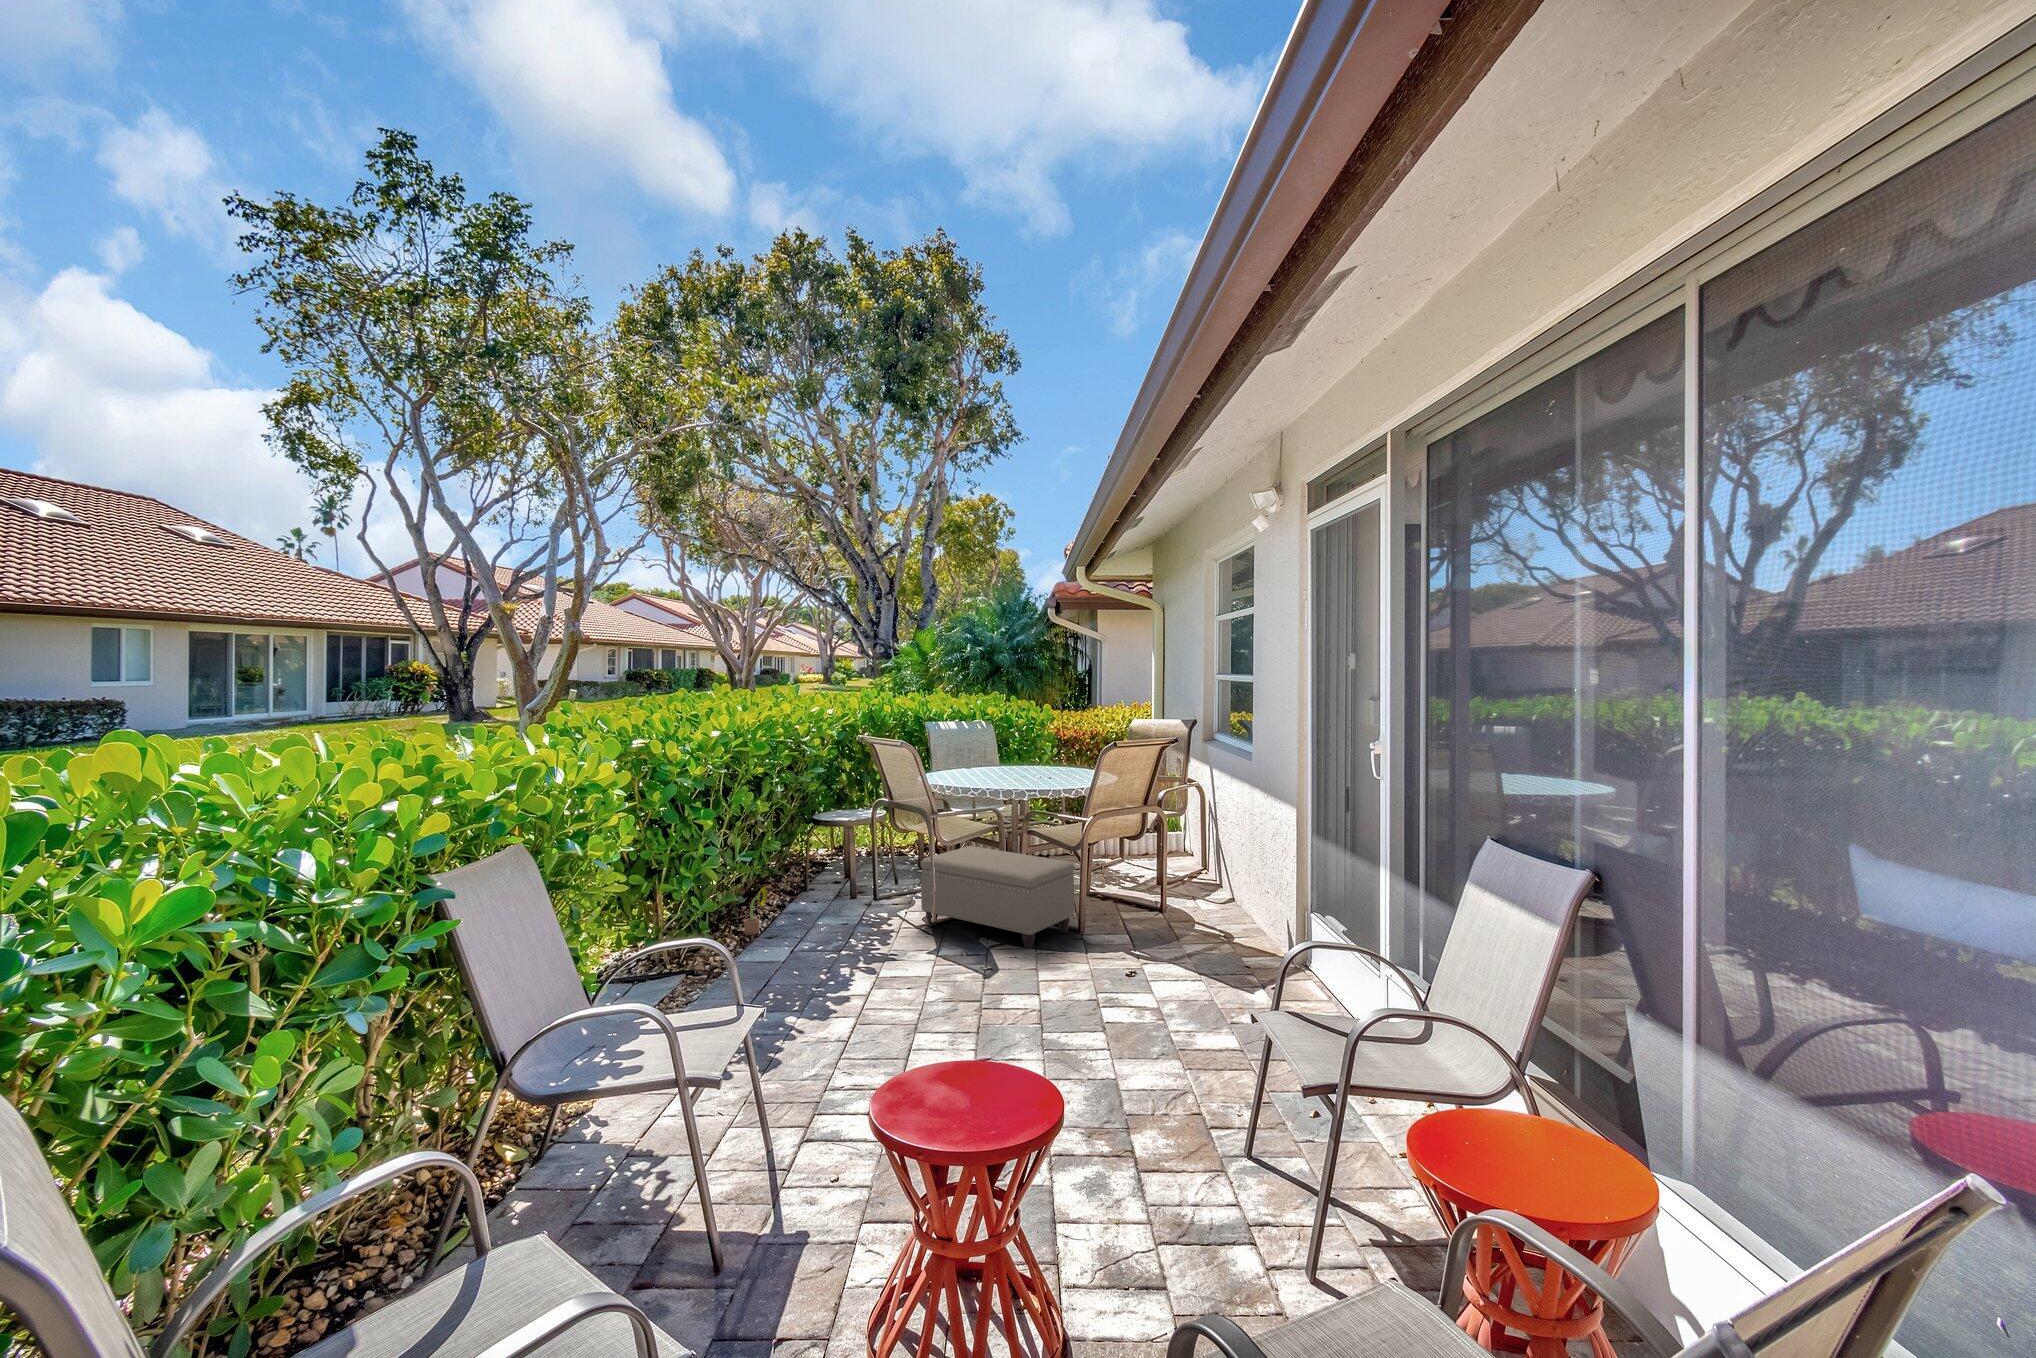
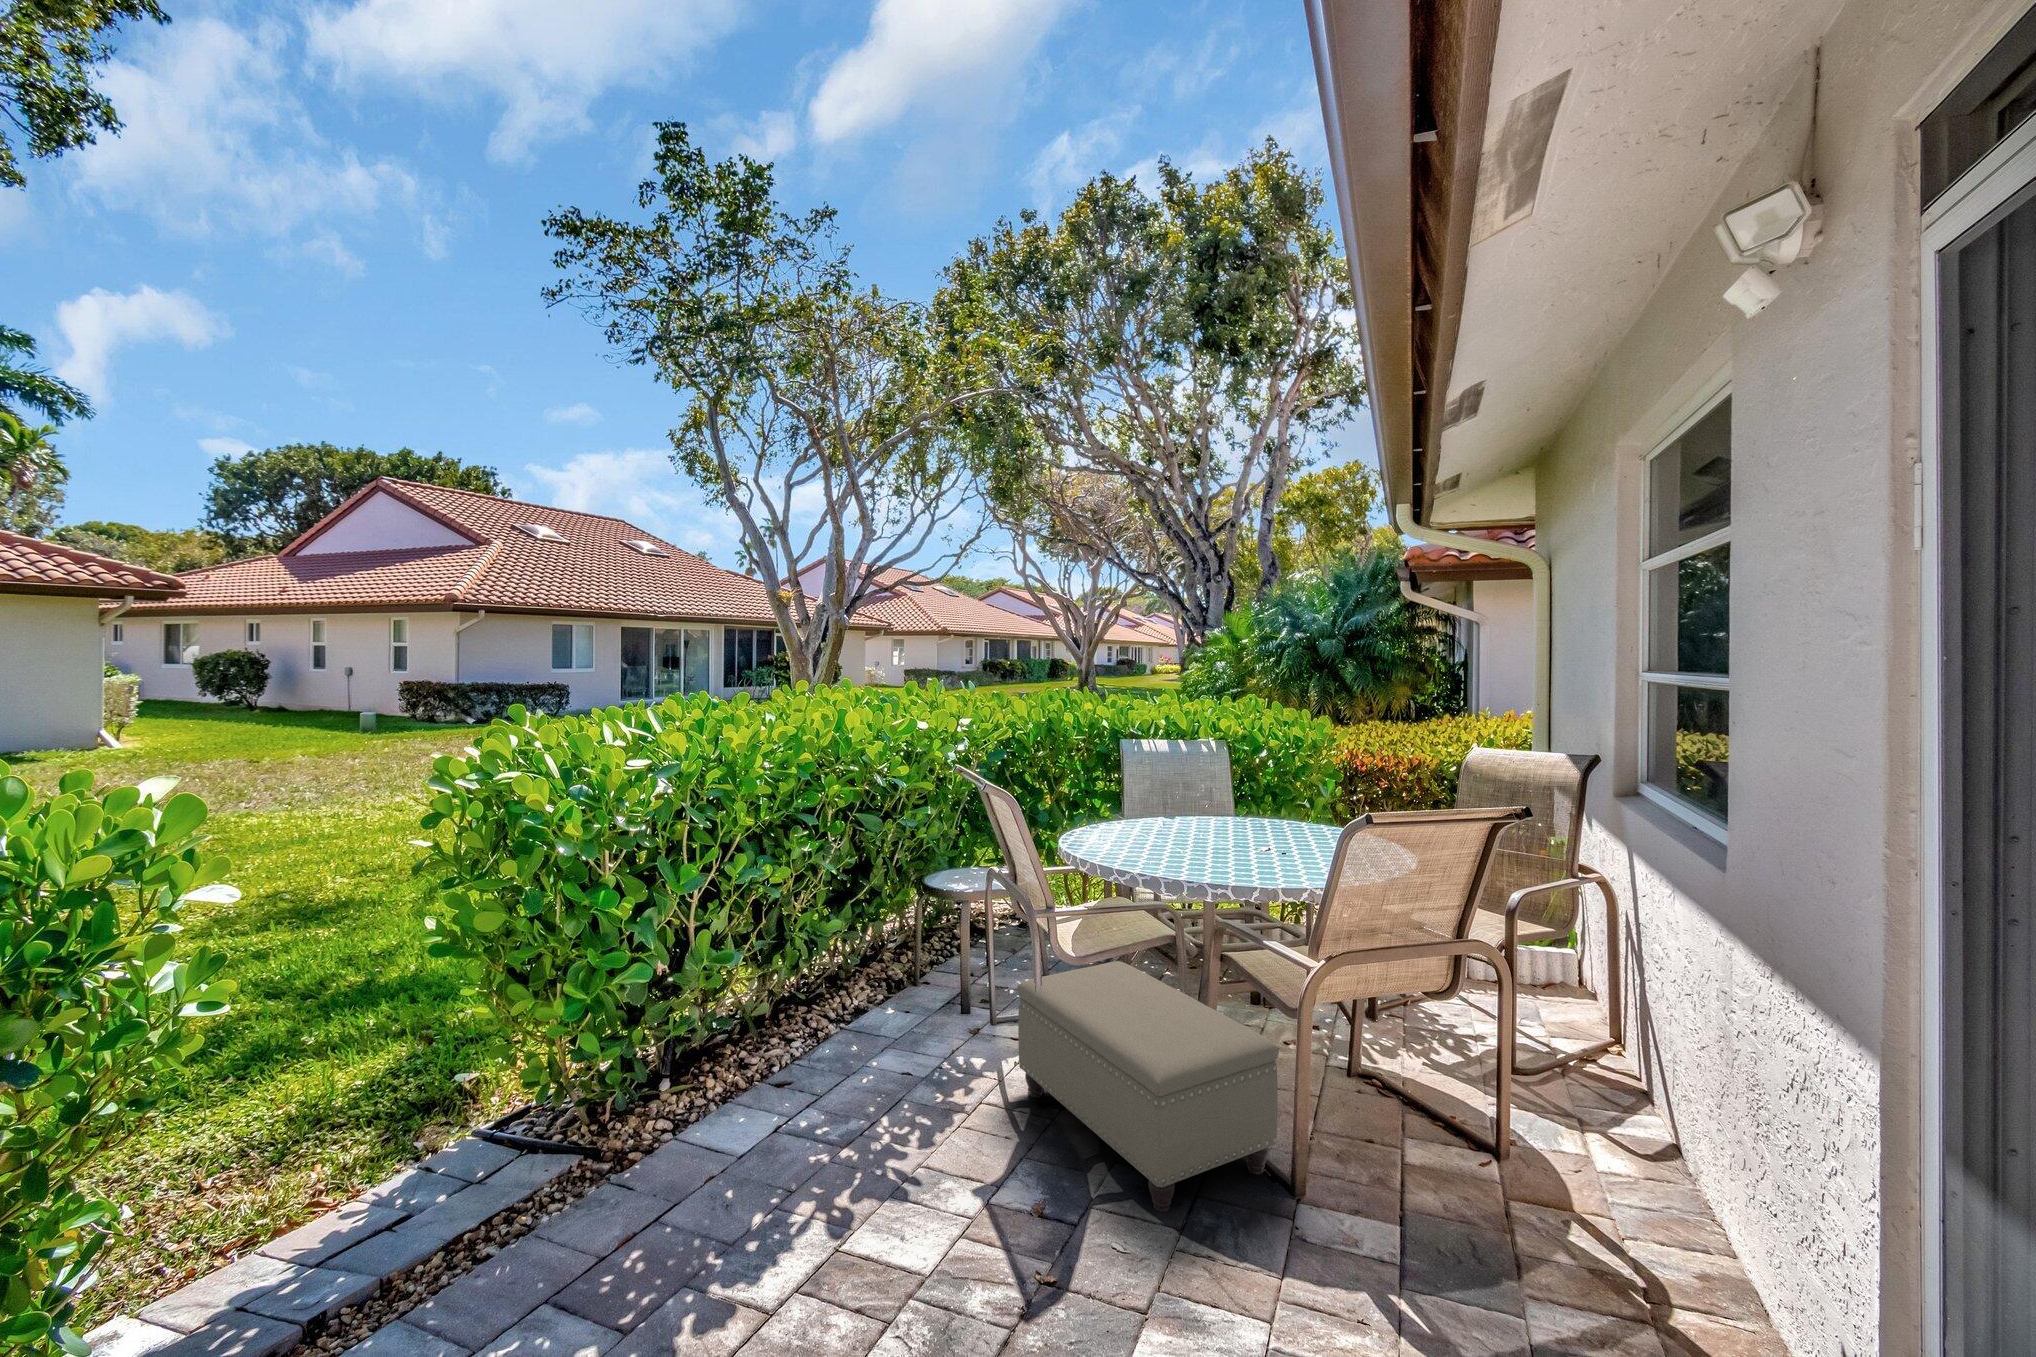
decorative plant: present [744,886,767,935] -> none [773,985,810,1056]

